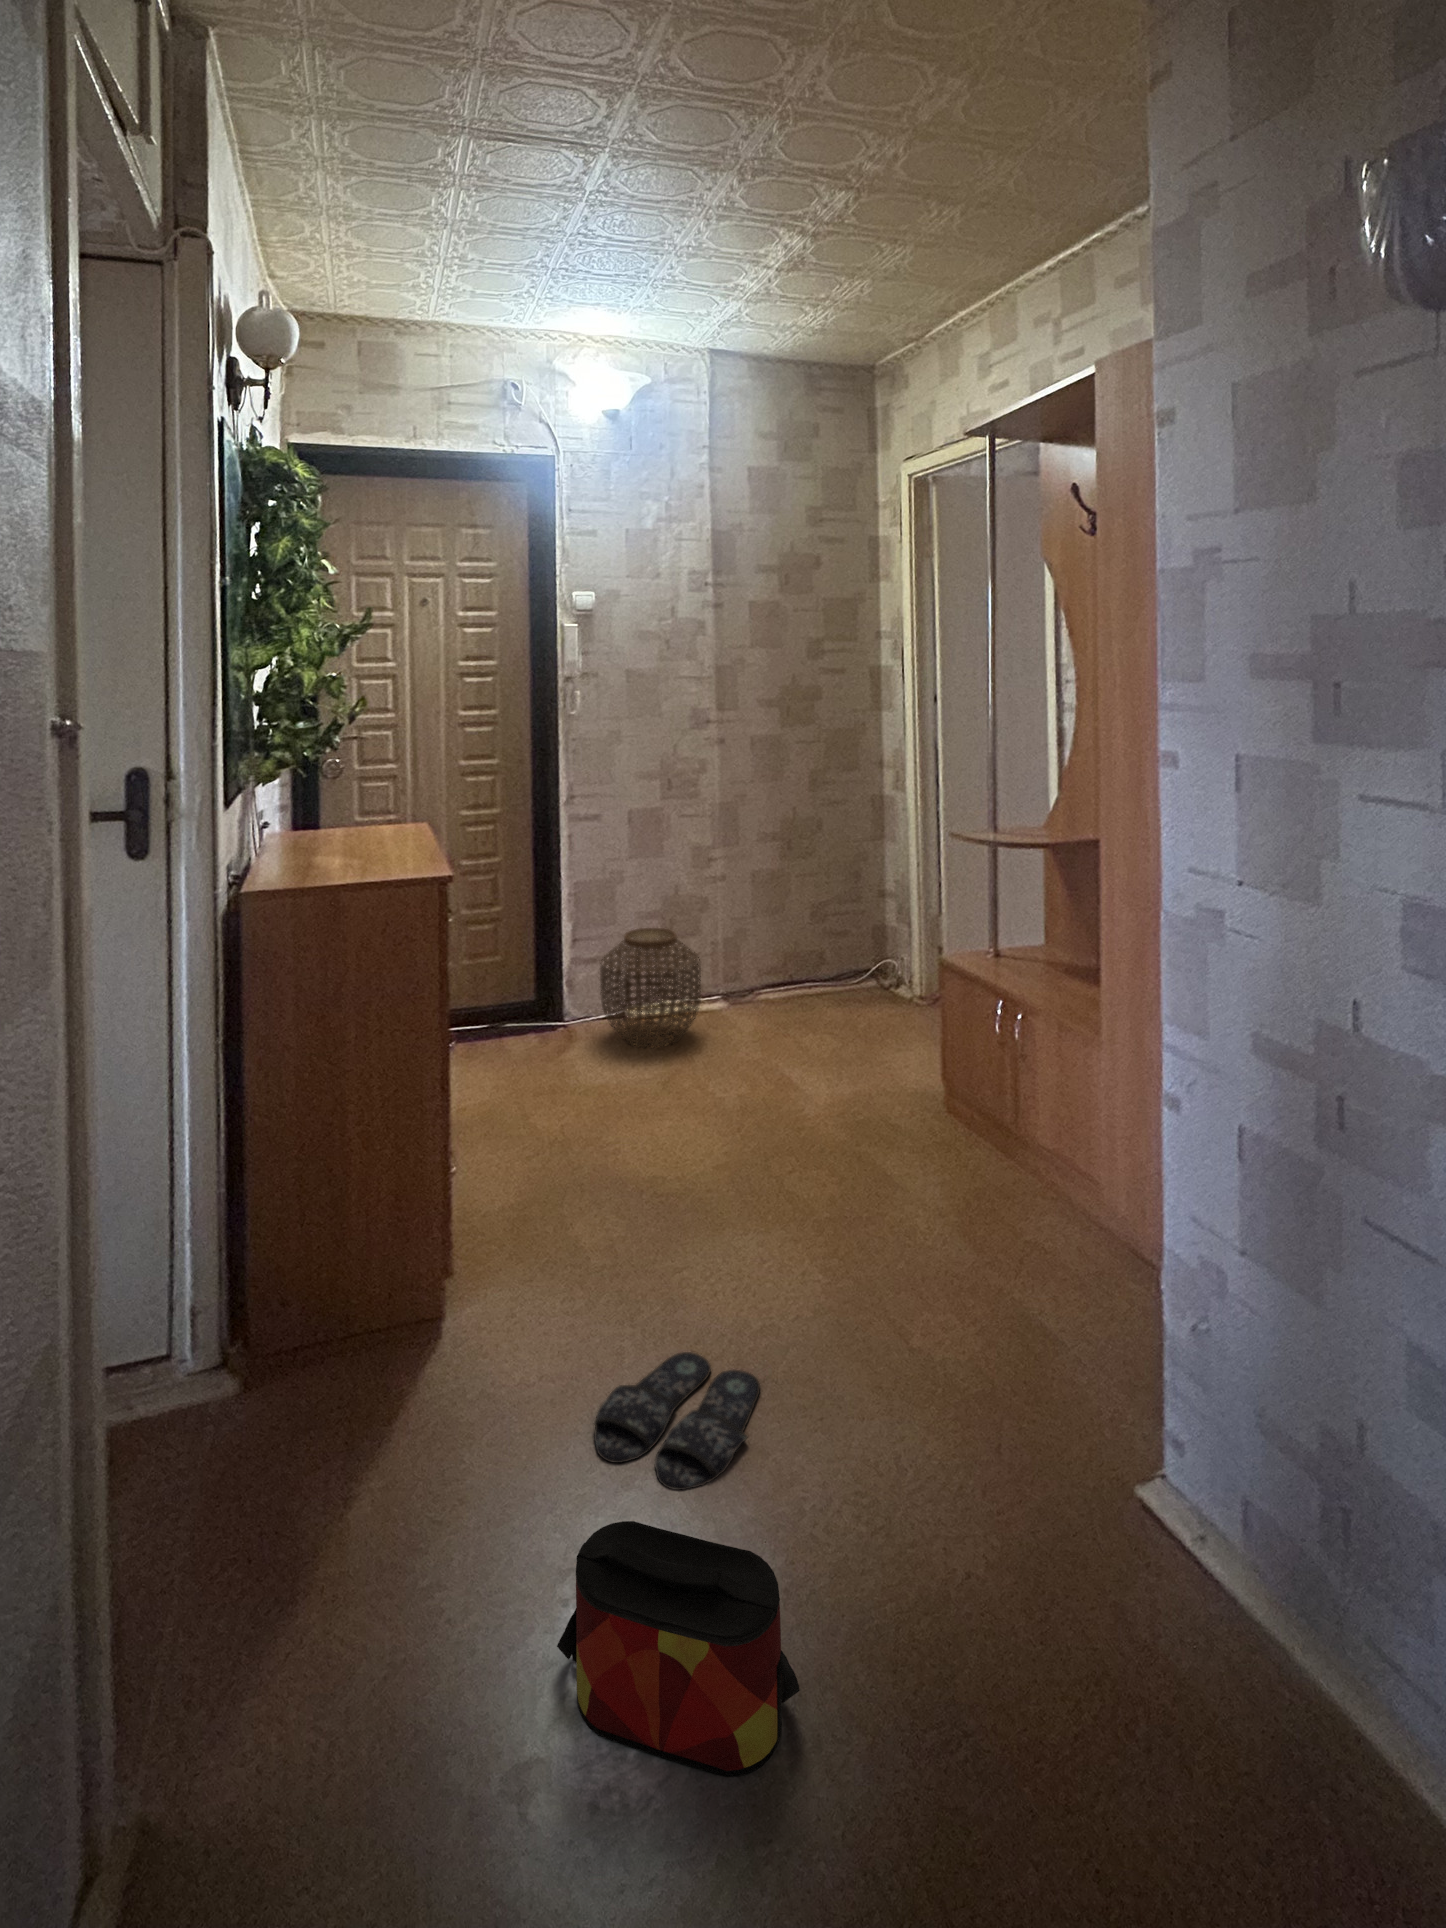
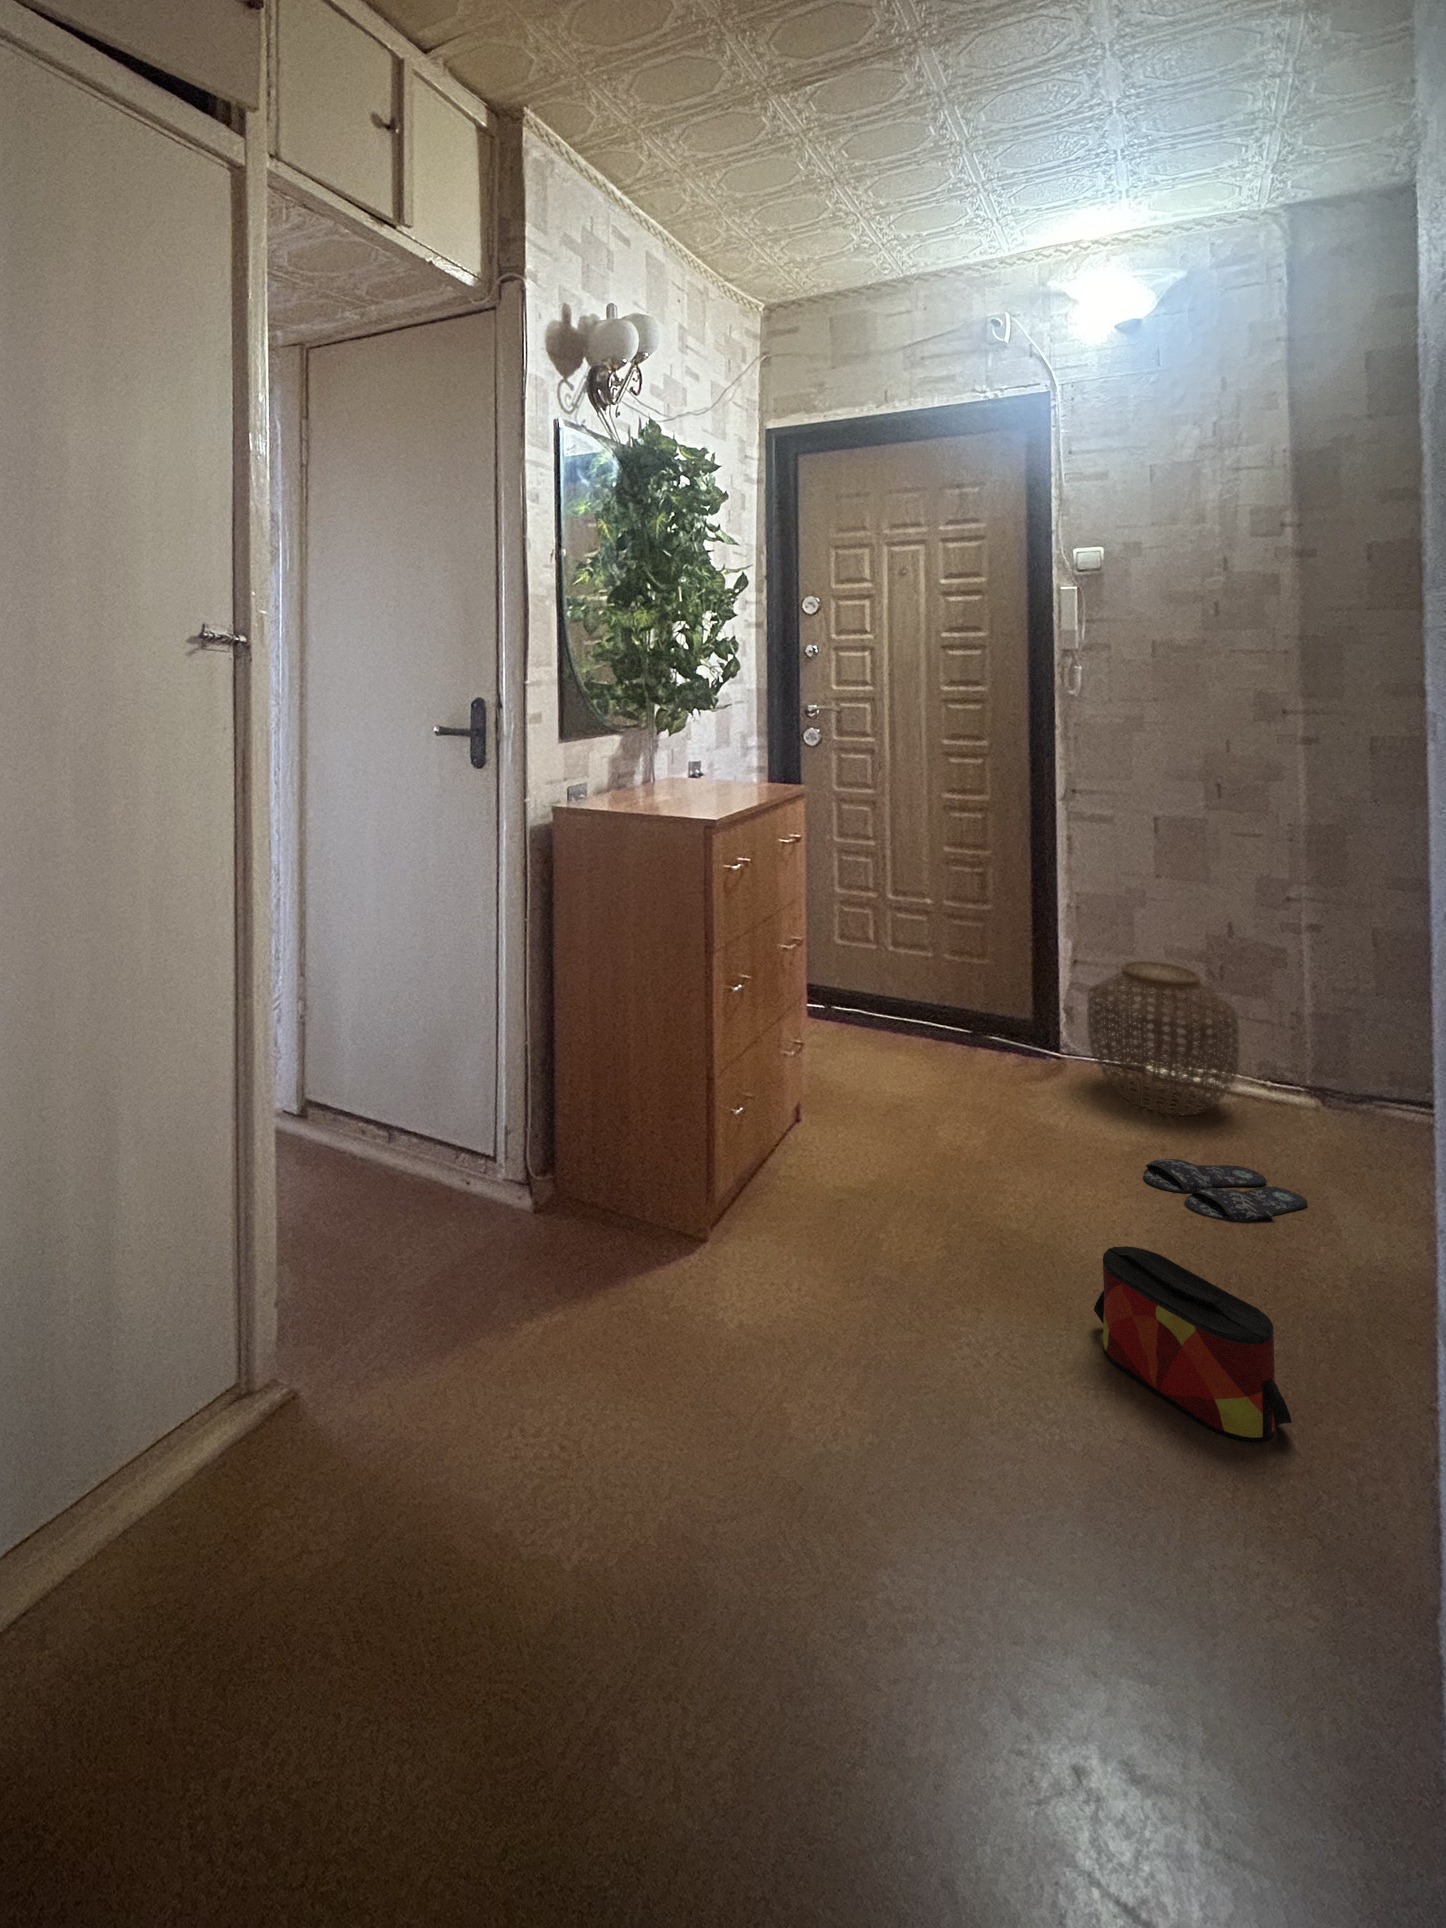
slippers: present [594,1352,760,1490] -> present [1143,1159,1307,1222]
bag: present [557,1521,800,1777] -> present [1094,1246,1292,1442]

